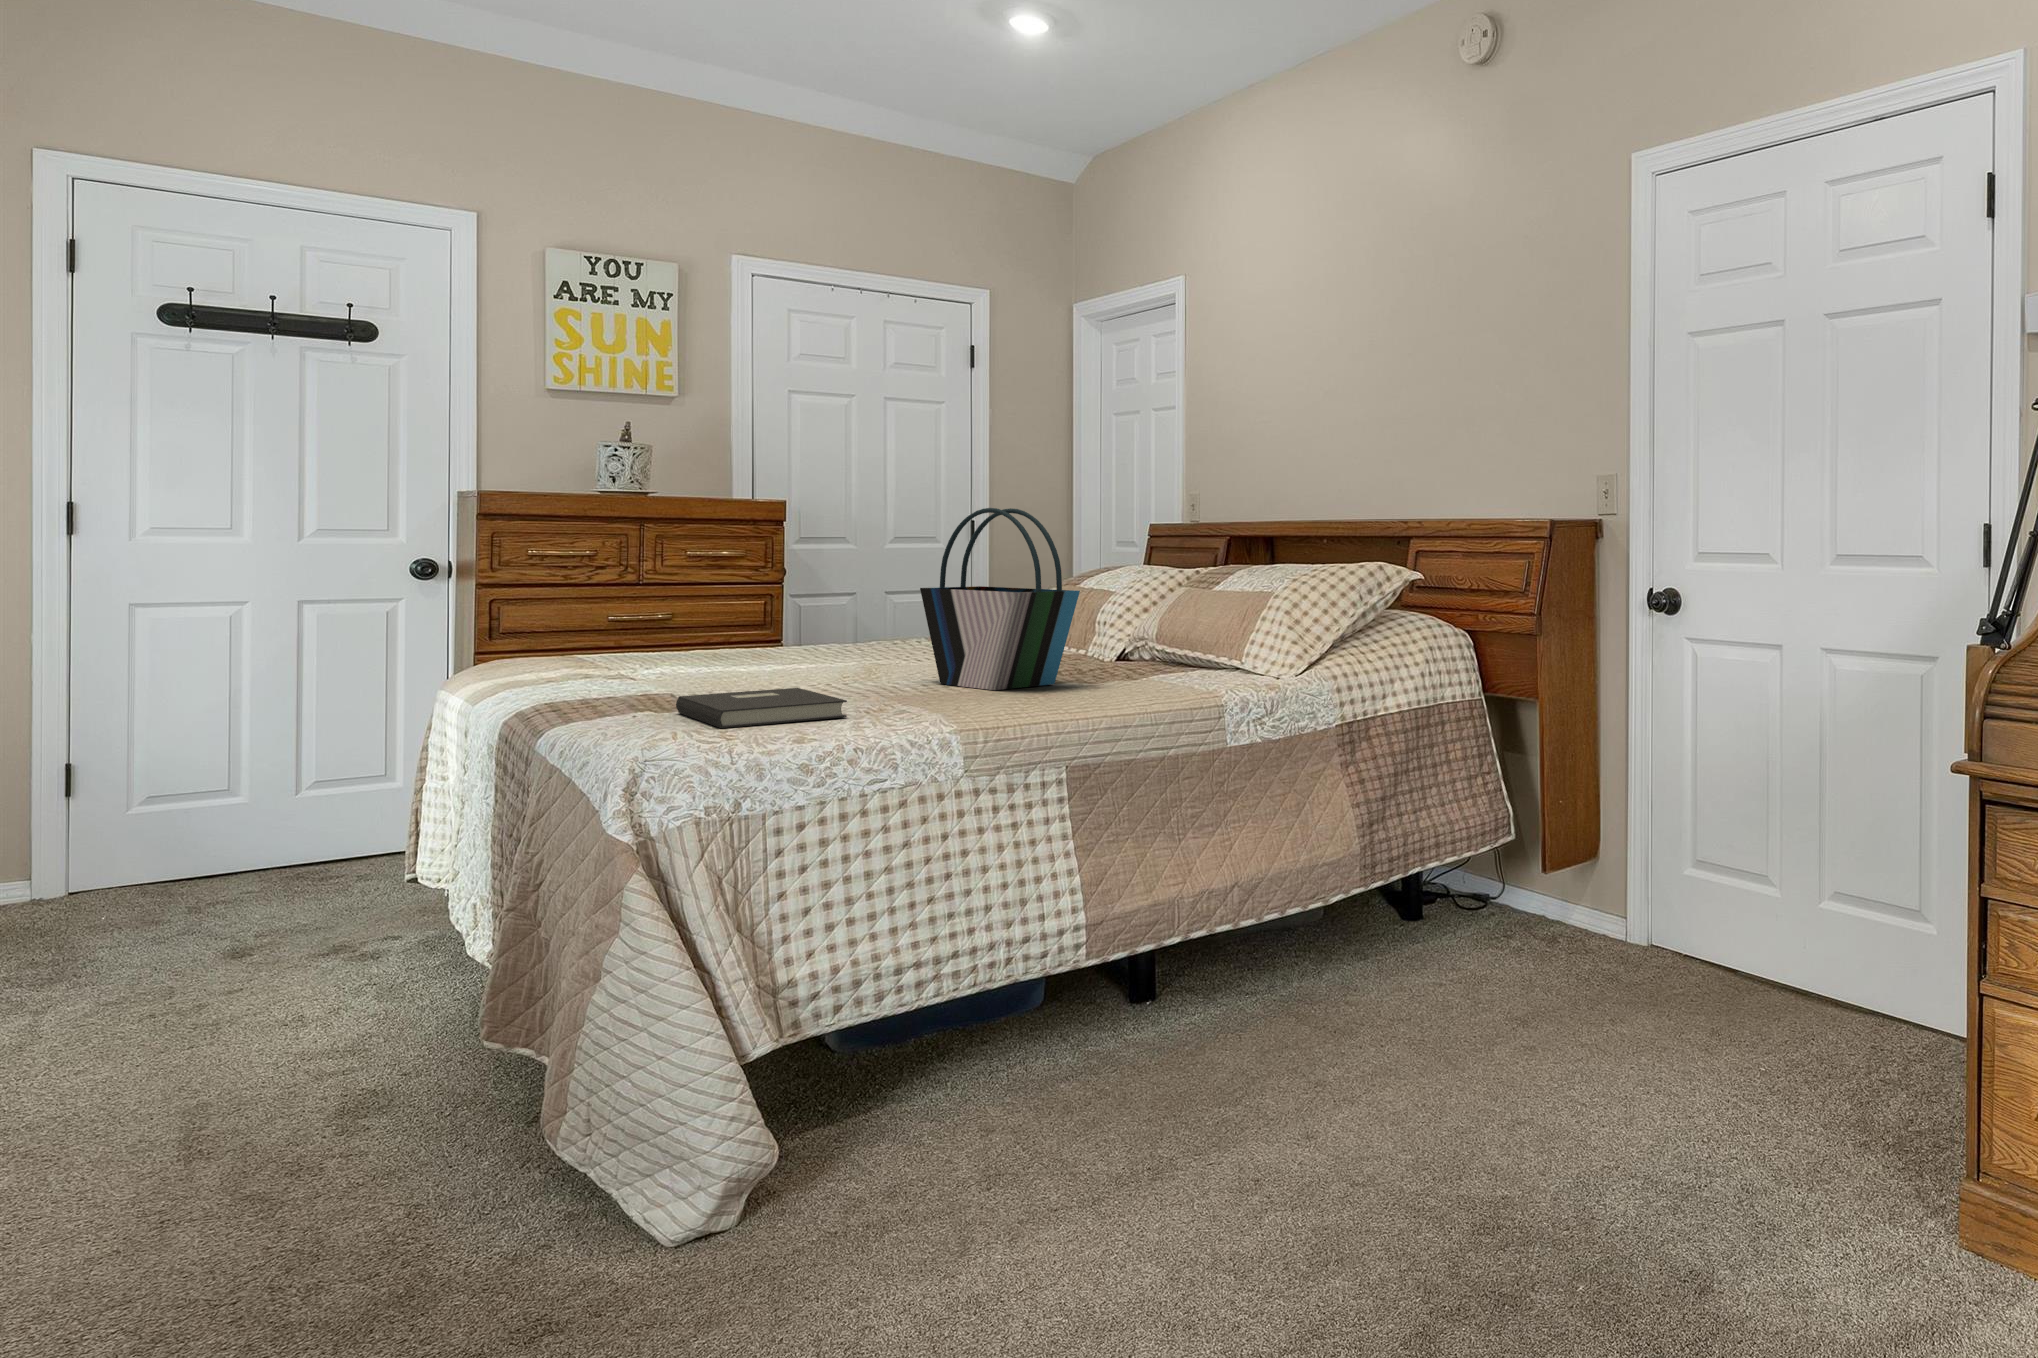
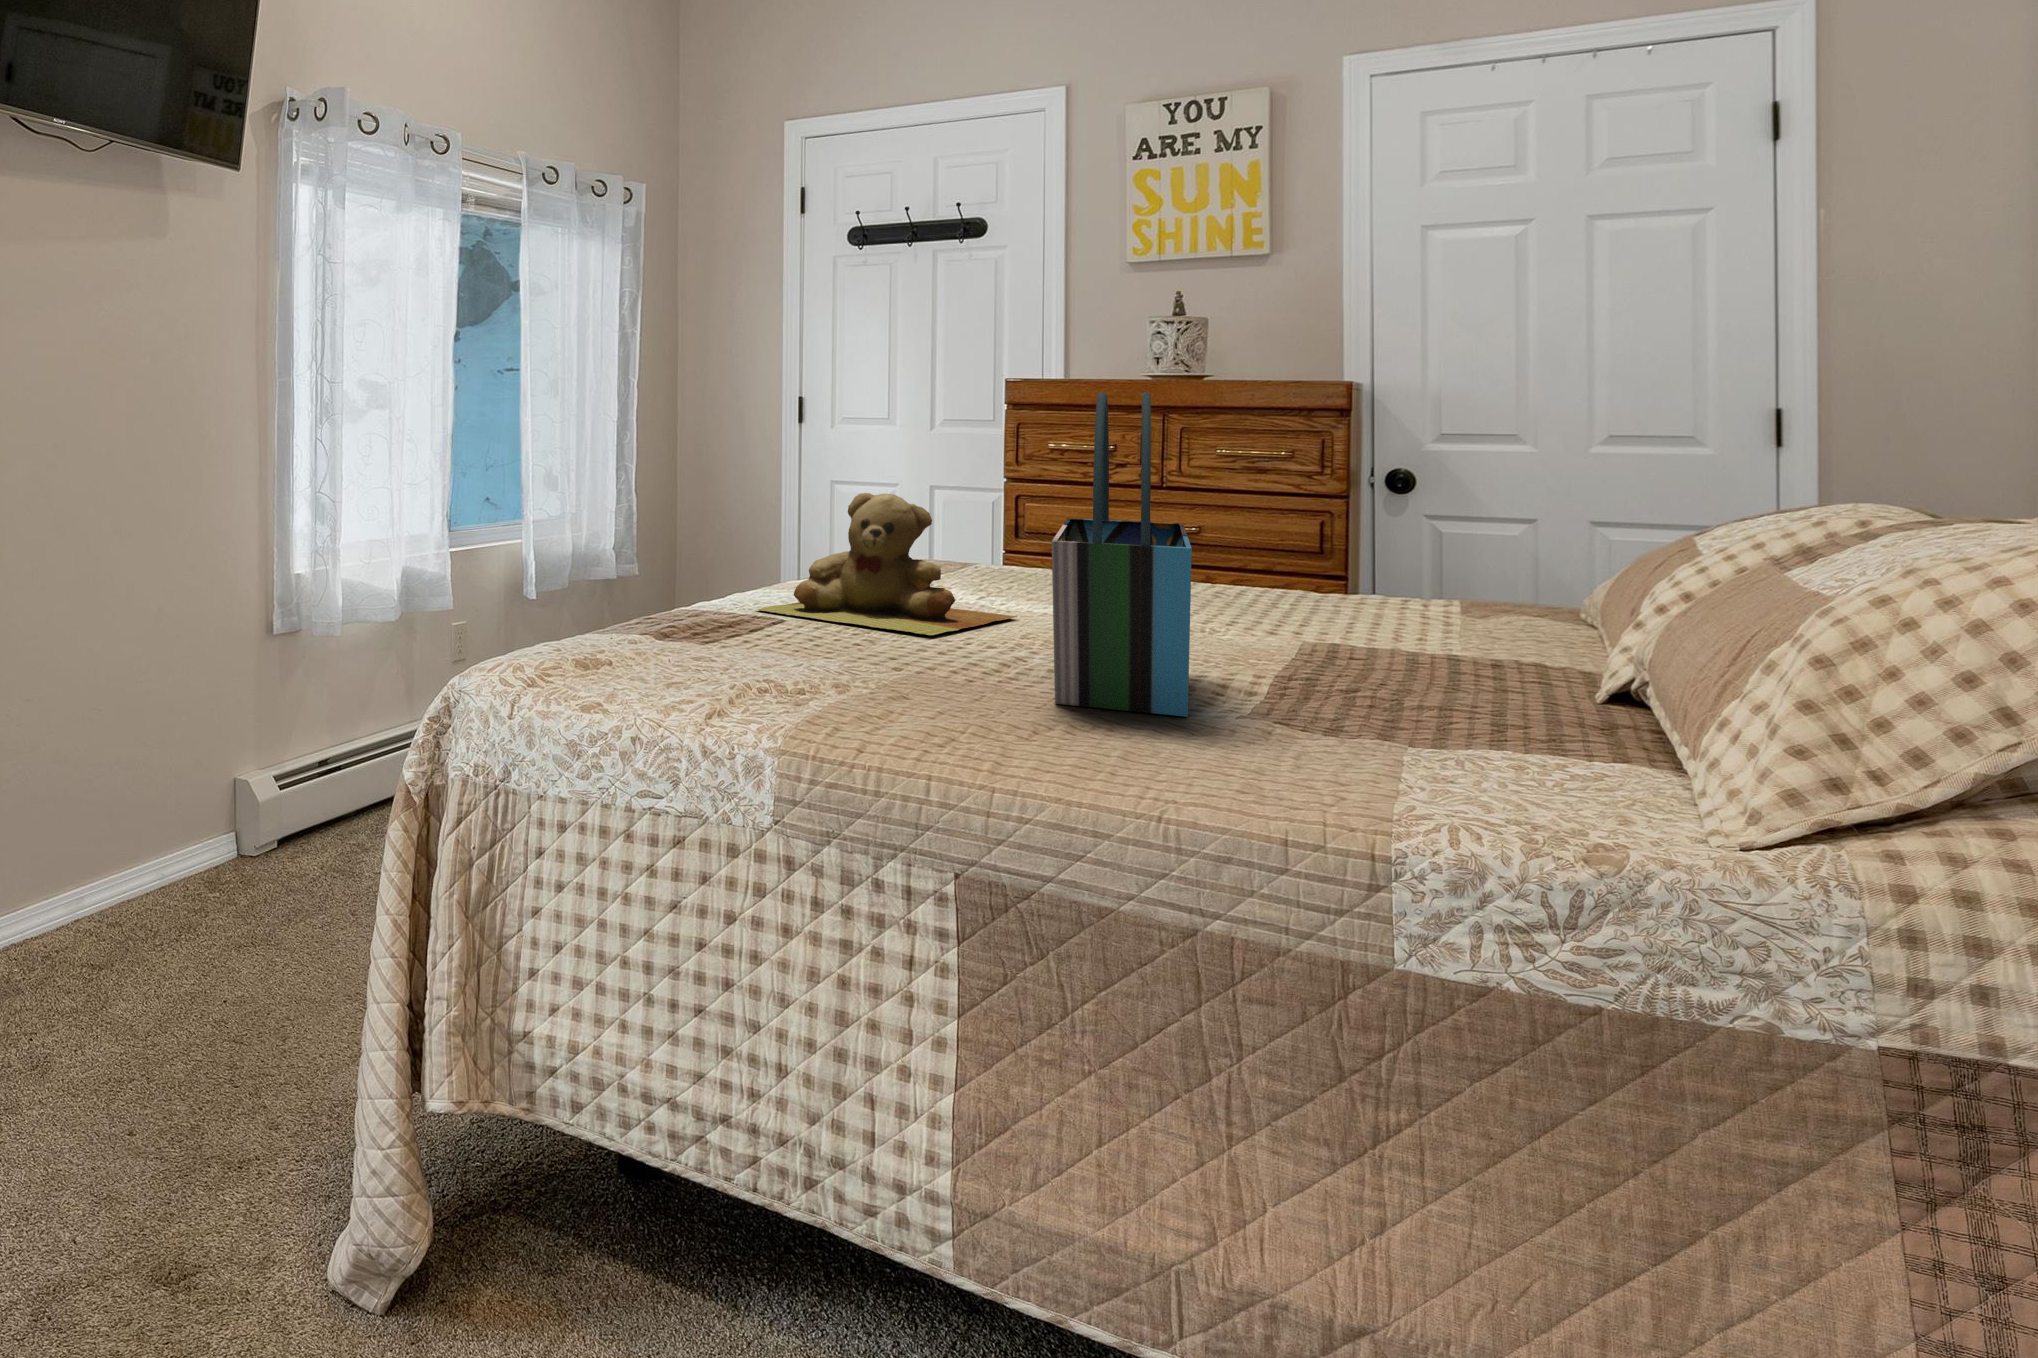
teddy bear: none [603,586,799,693] -> present [758,493,1016,635]
book: present [676,688,847,728] -> none [558,626,777,694]

